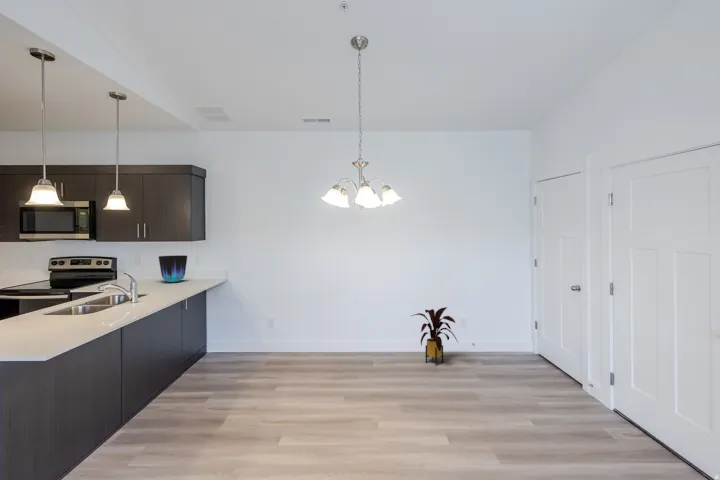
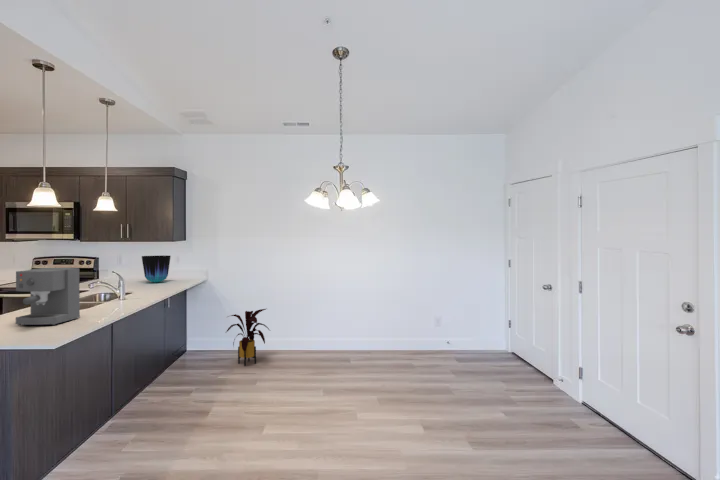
coffee maker: none [8,272,82,336] -> present [16,268,80,325]
house plant: present [412,307,458,365] -> present [227,309,269,366]

